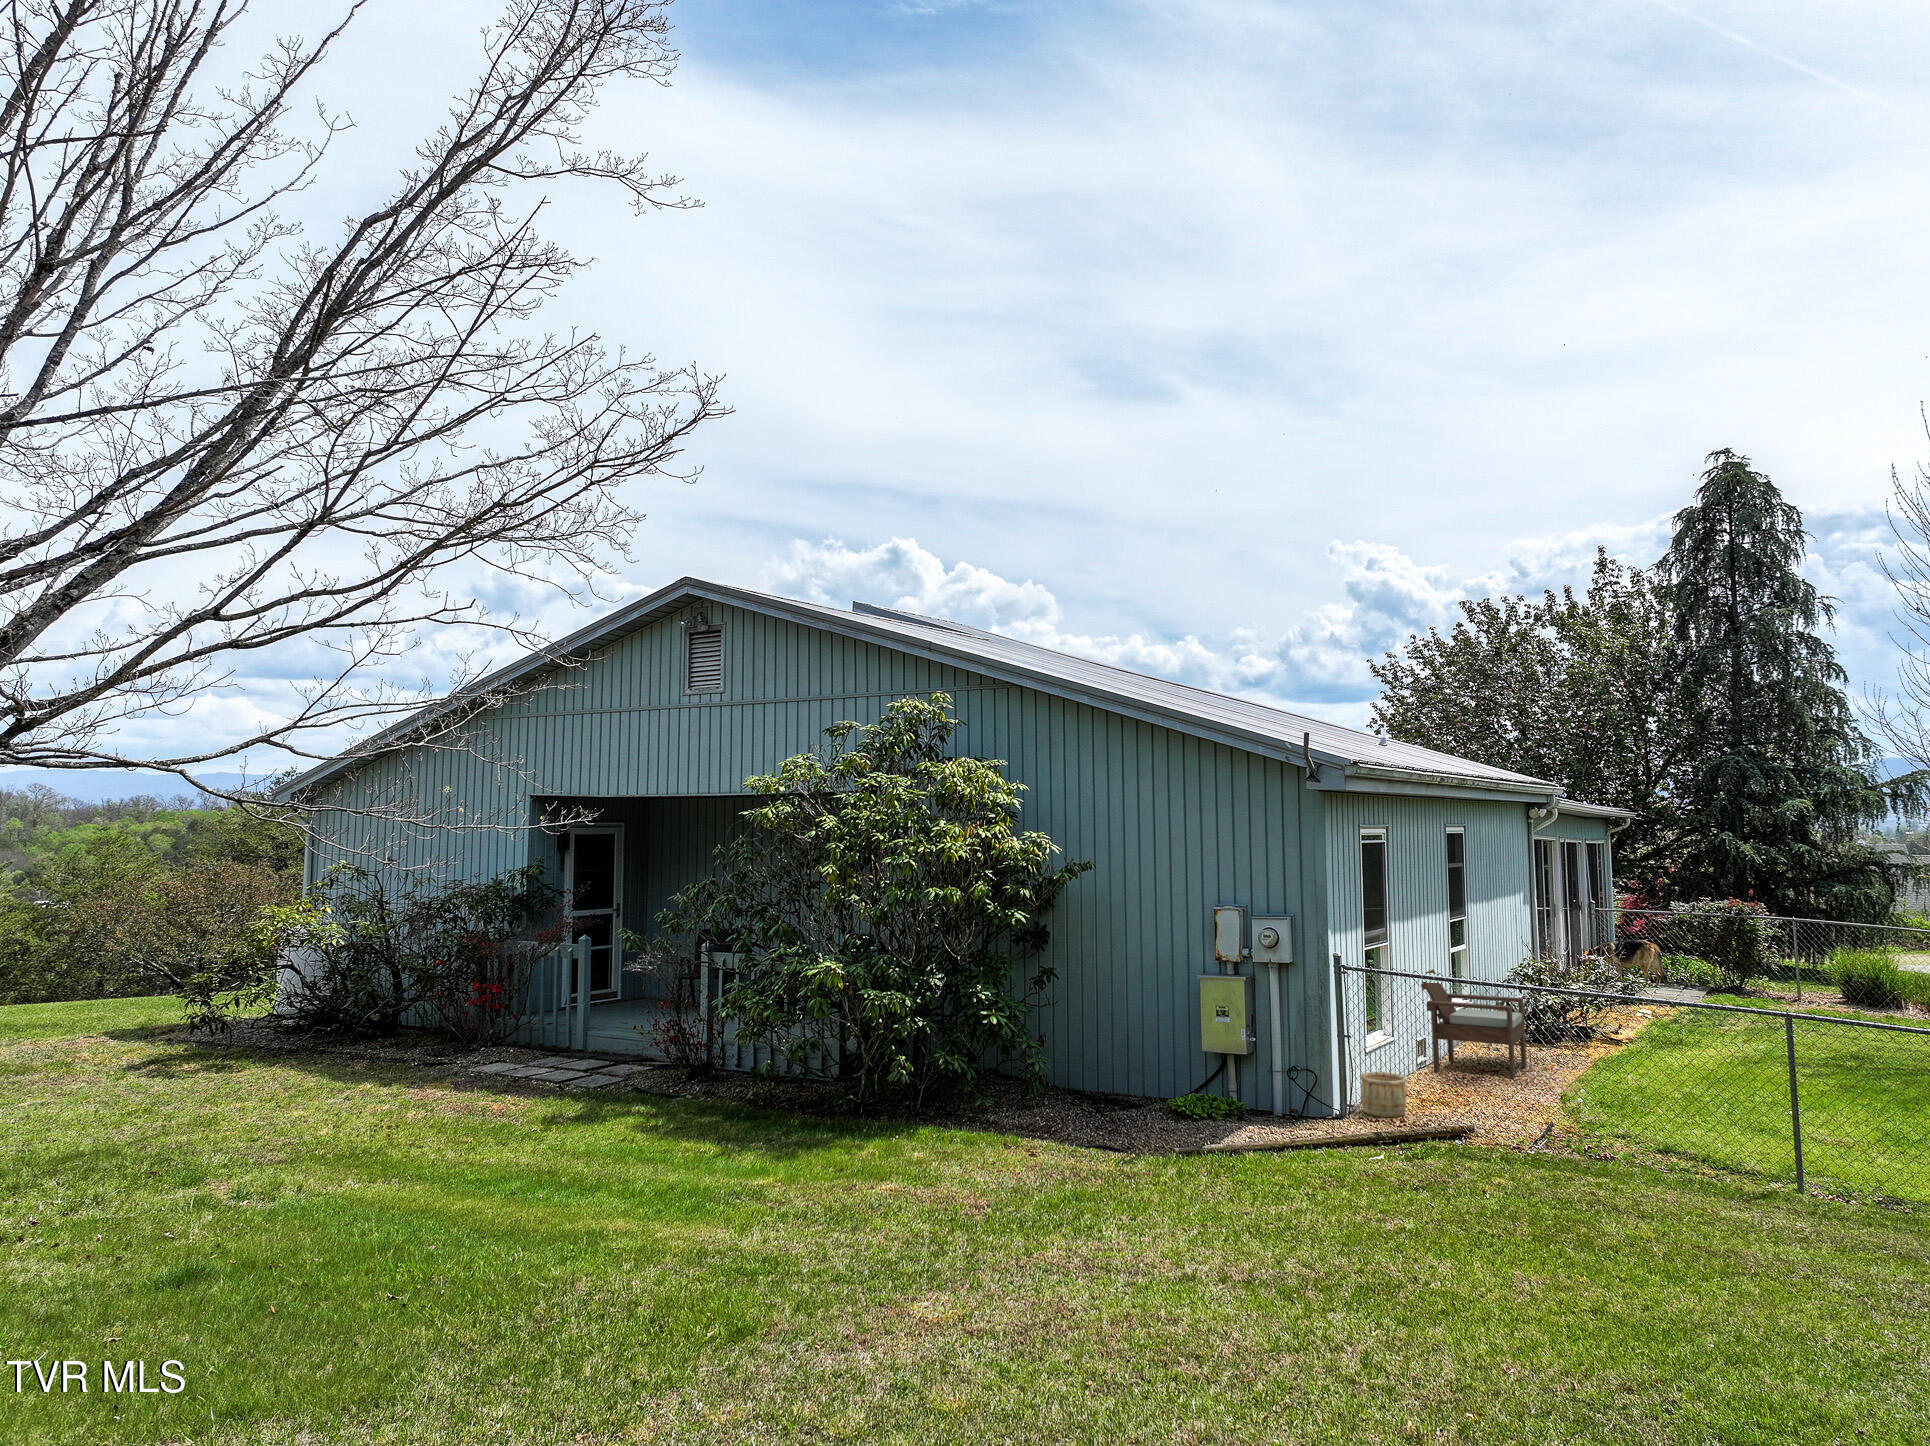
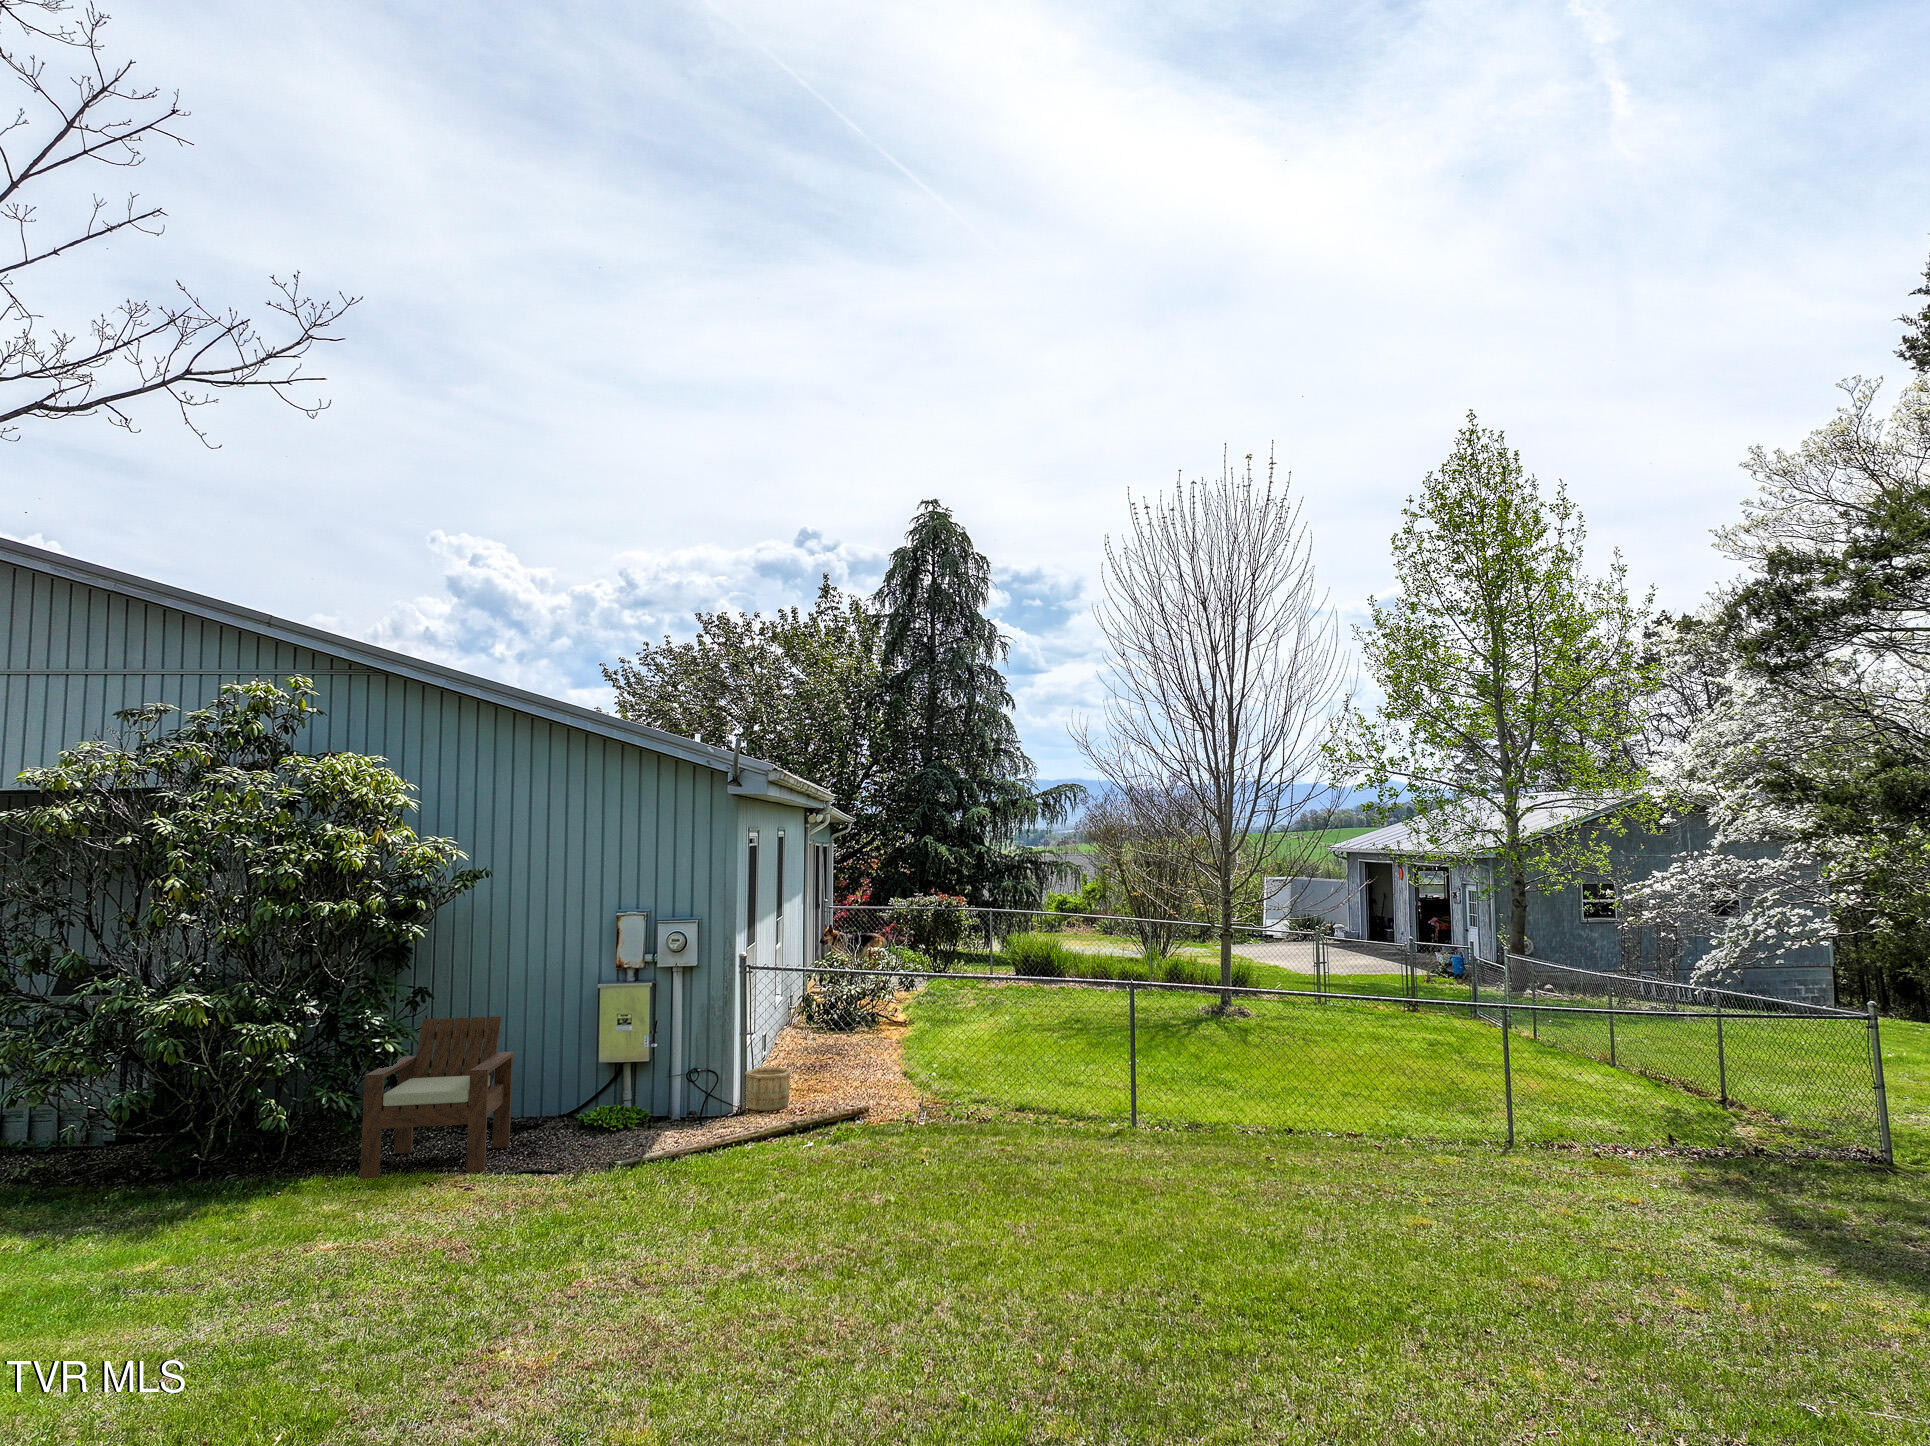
chair: present [1421,970,1527,1080] -> present [360,1016,514,1179]

